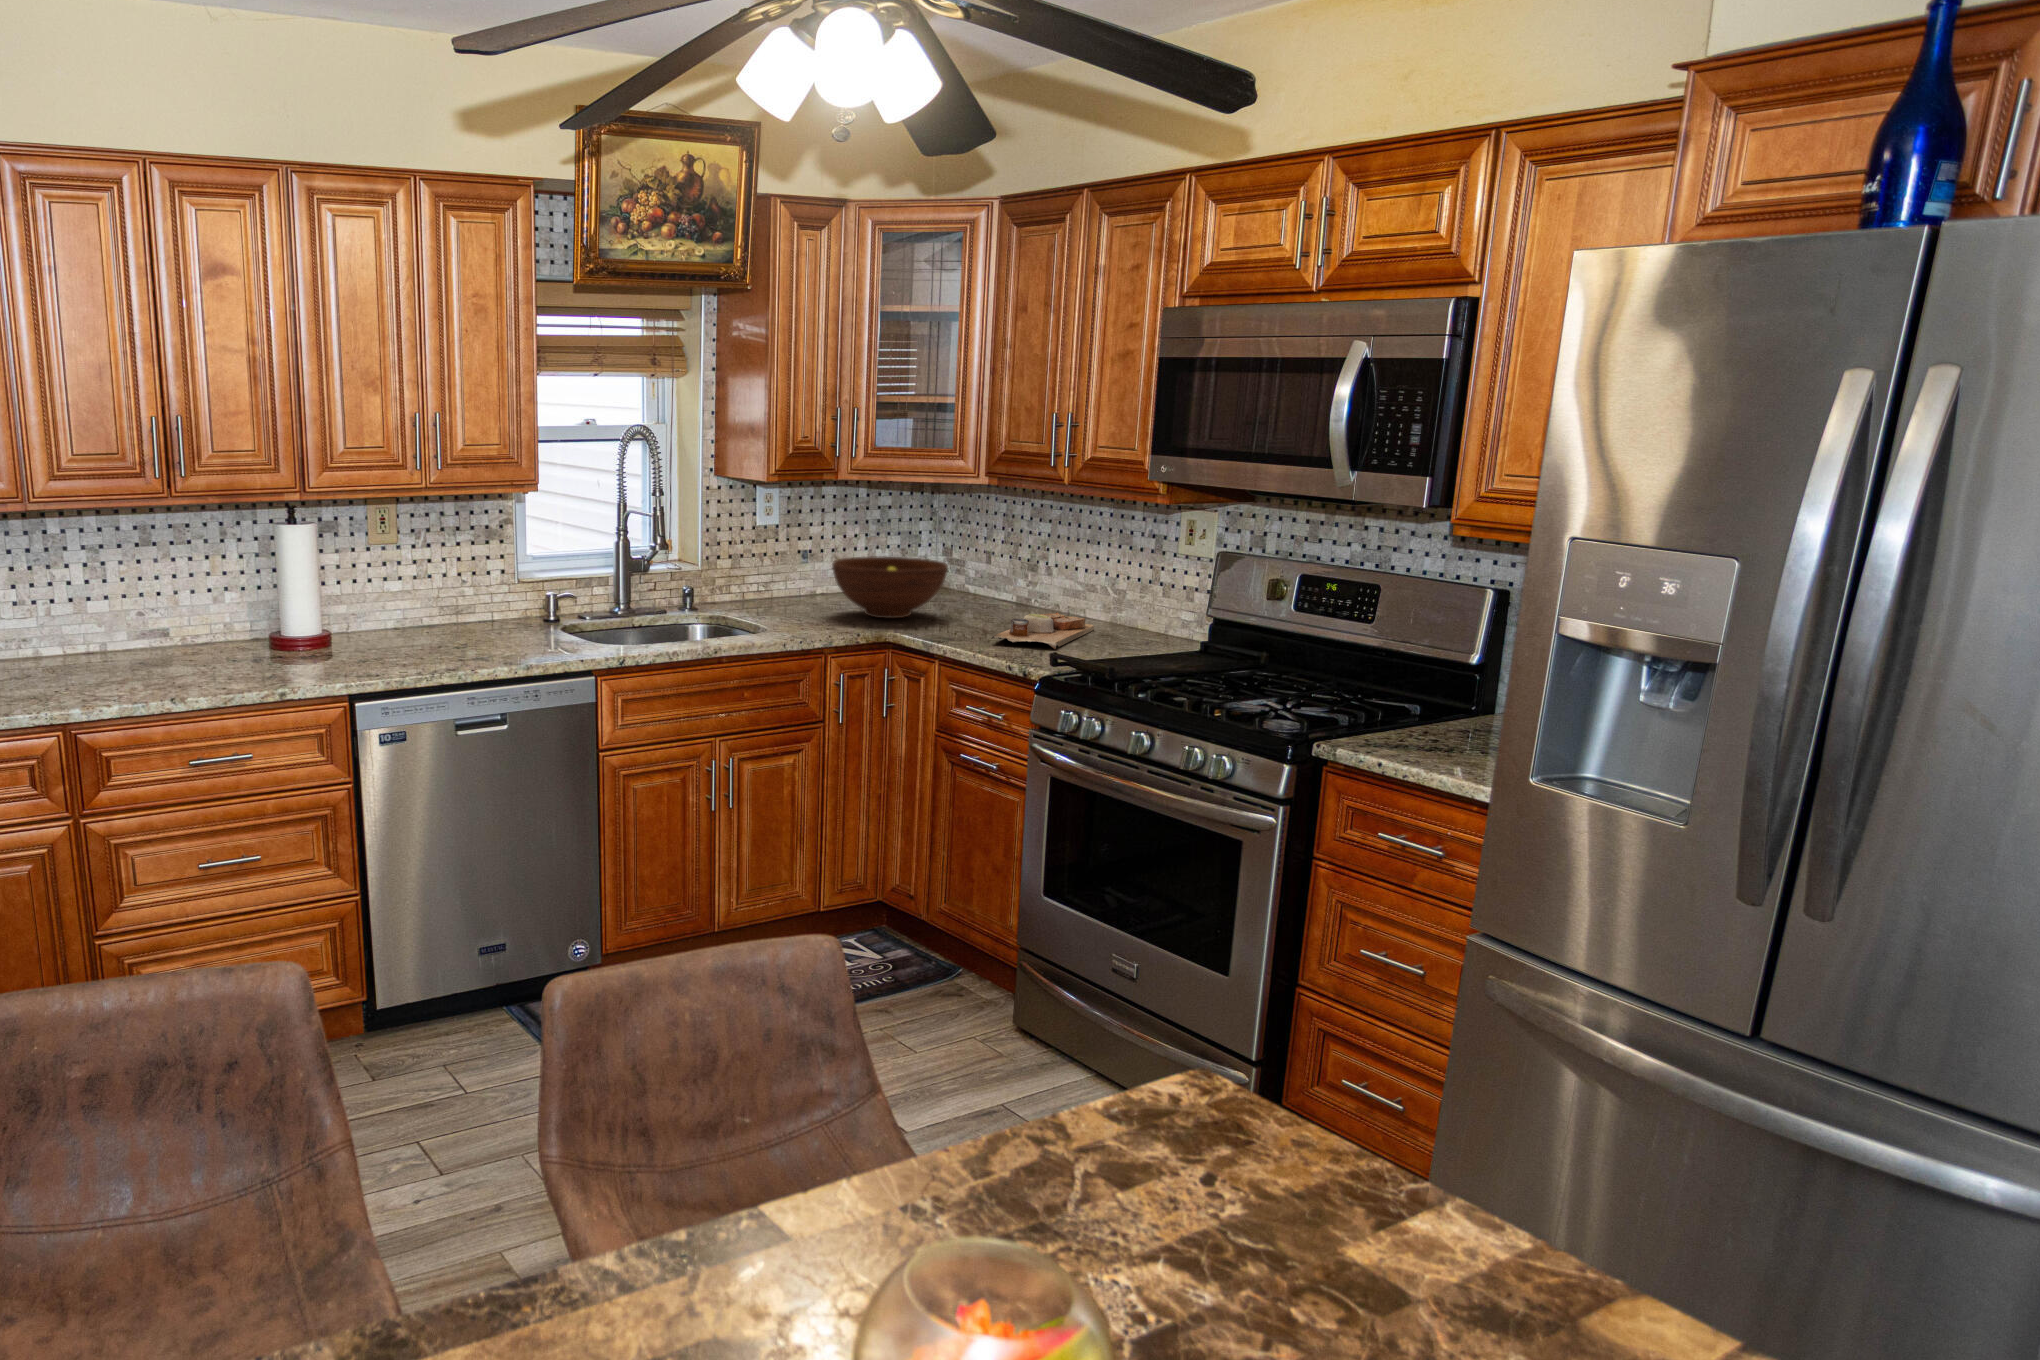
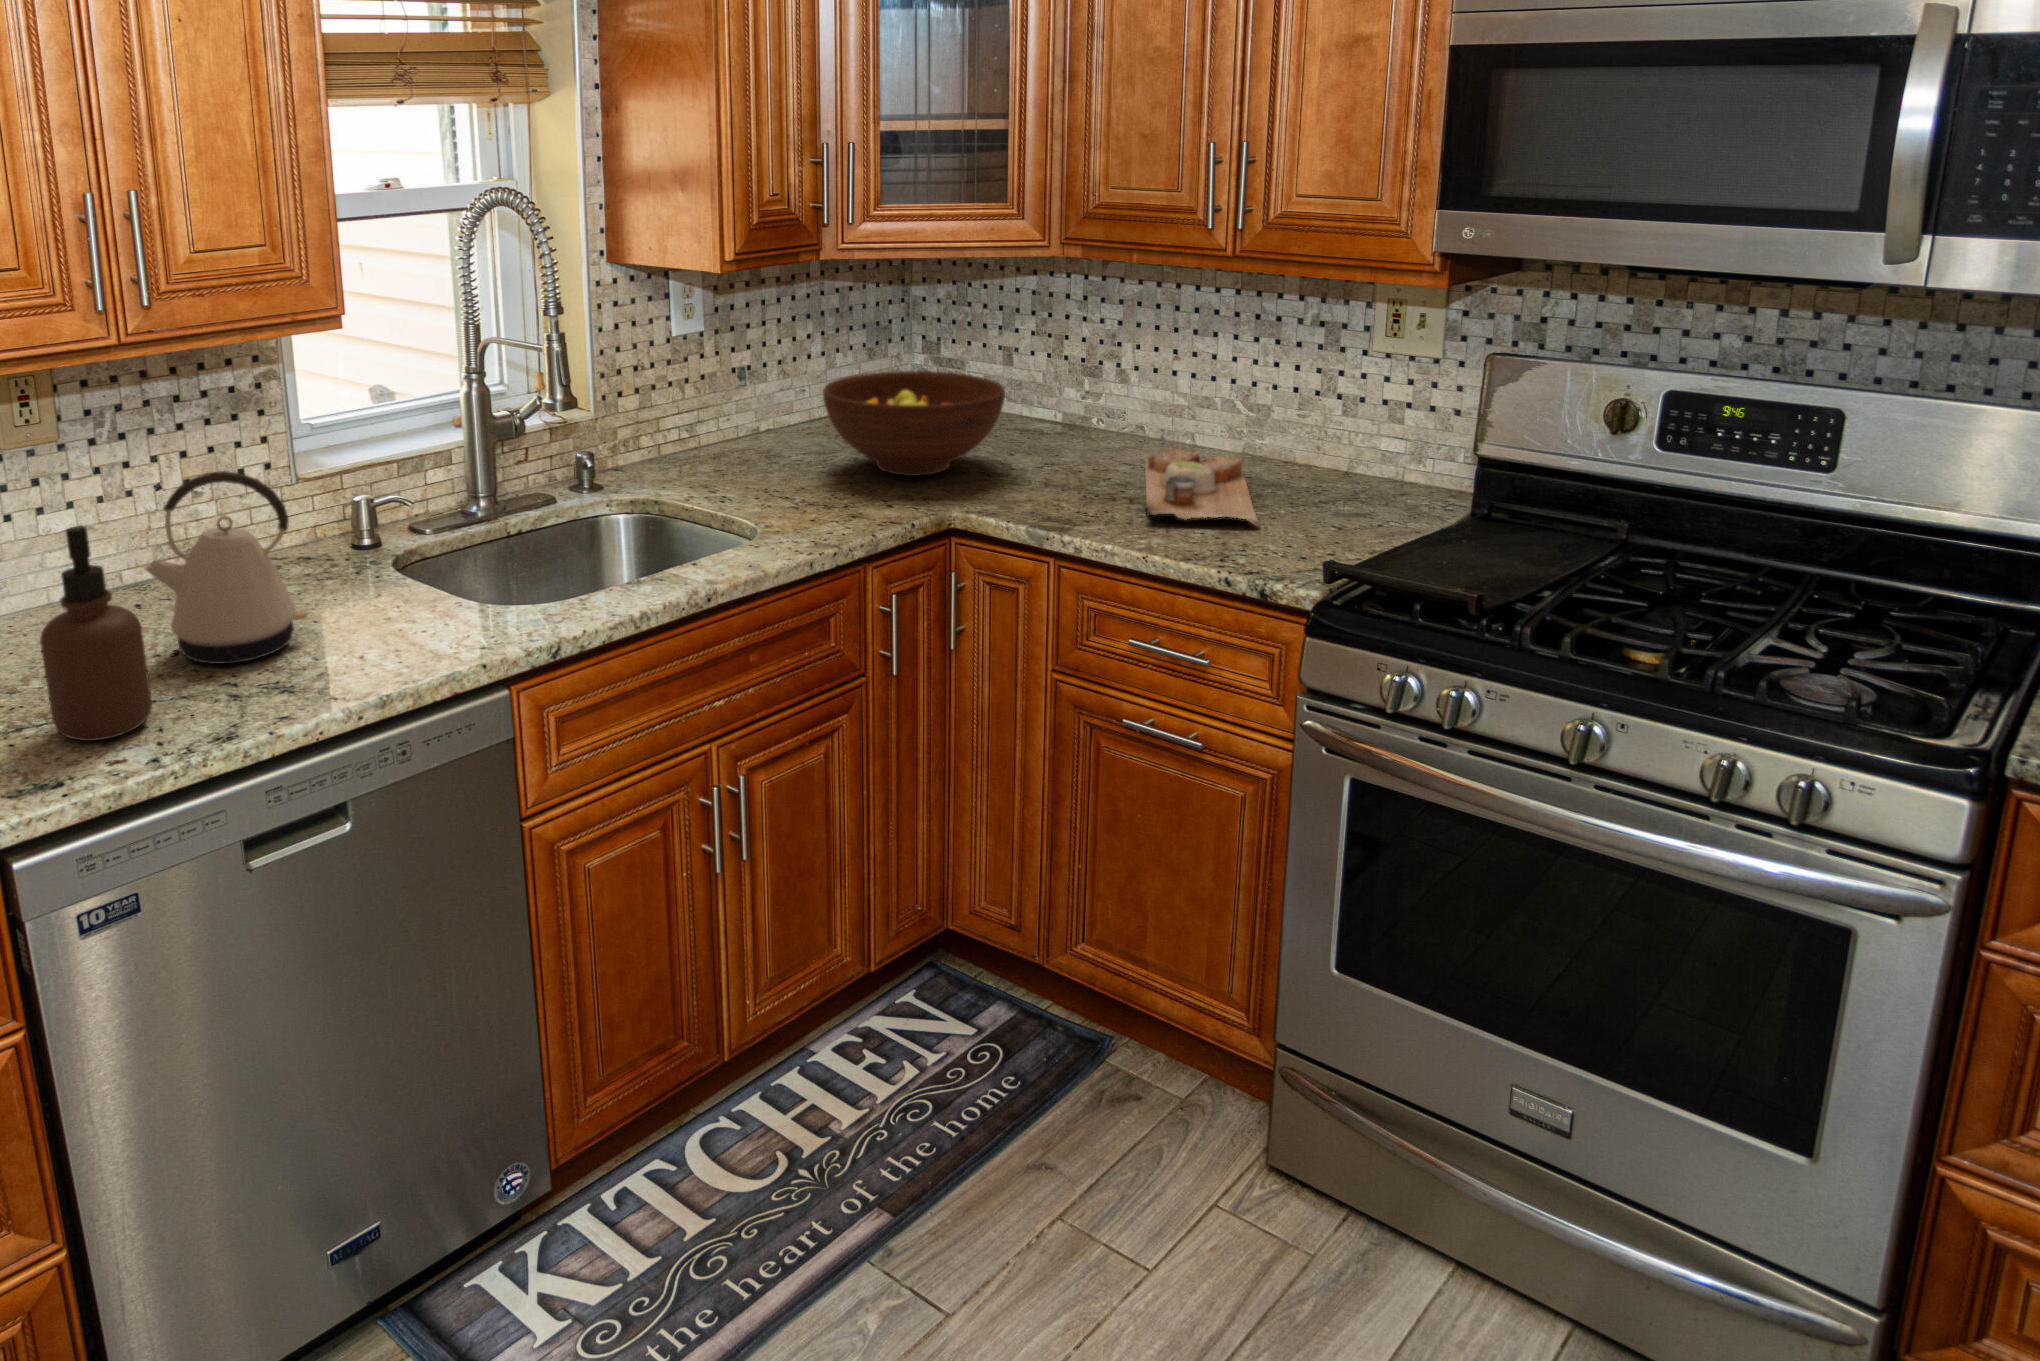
kettle: none [427,556,502,652] -> present [144,471,307,664]
soap dispenser: none [377,566,422,666] -> present [40,526,152,741]

